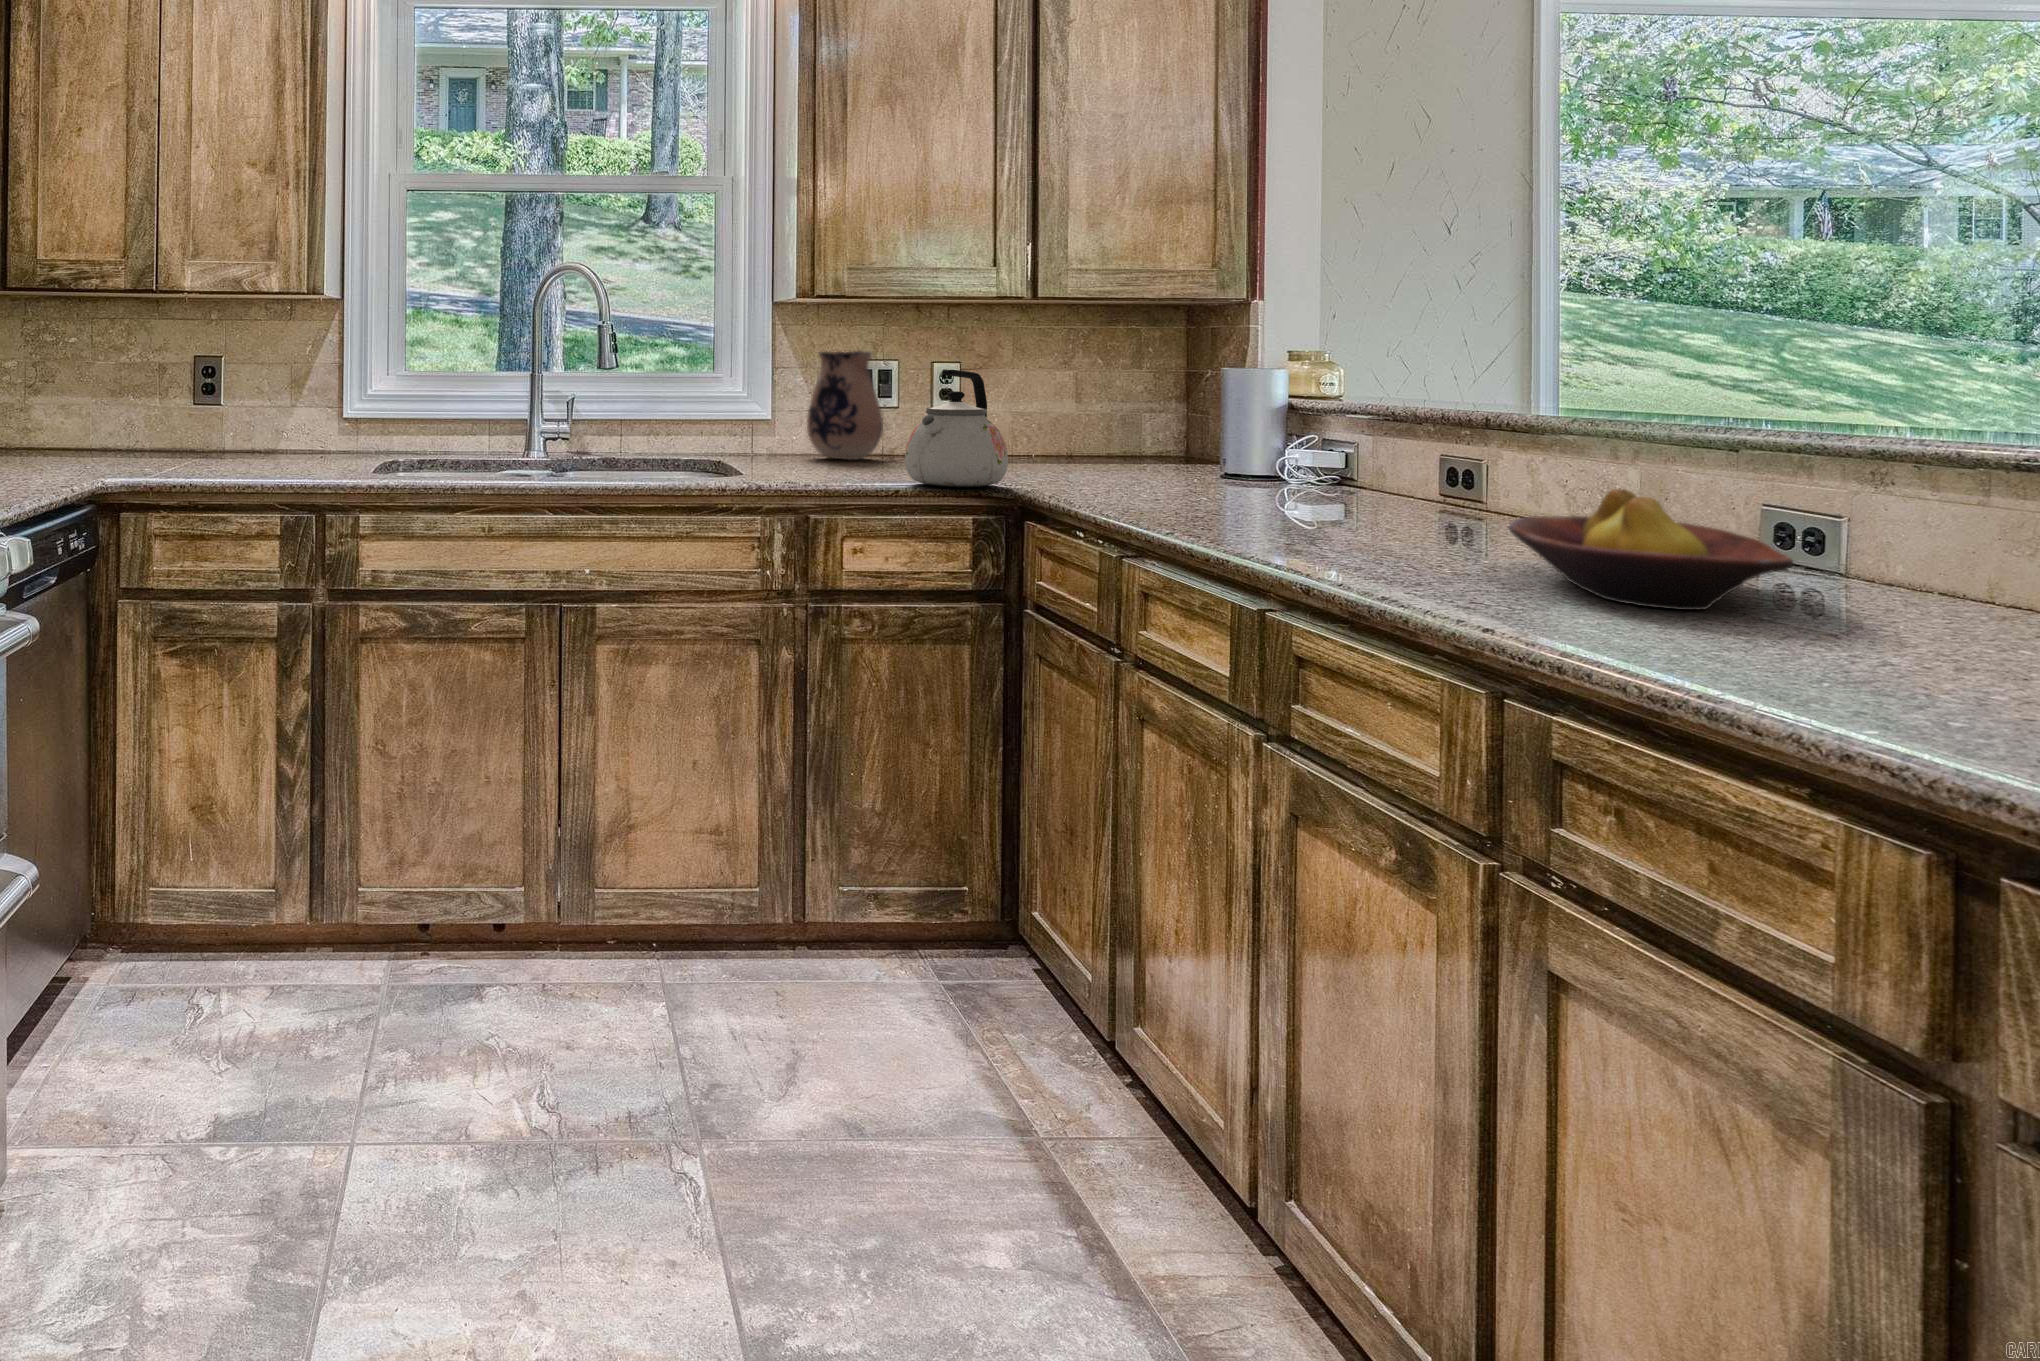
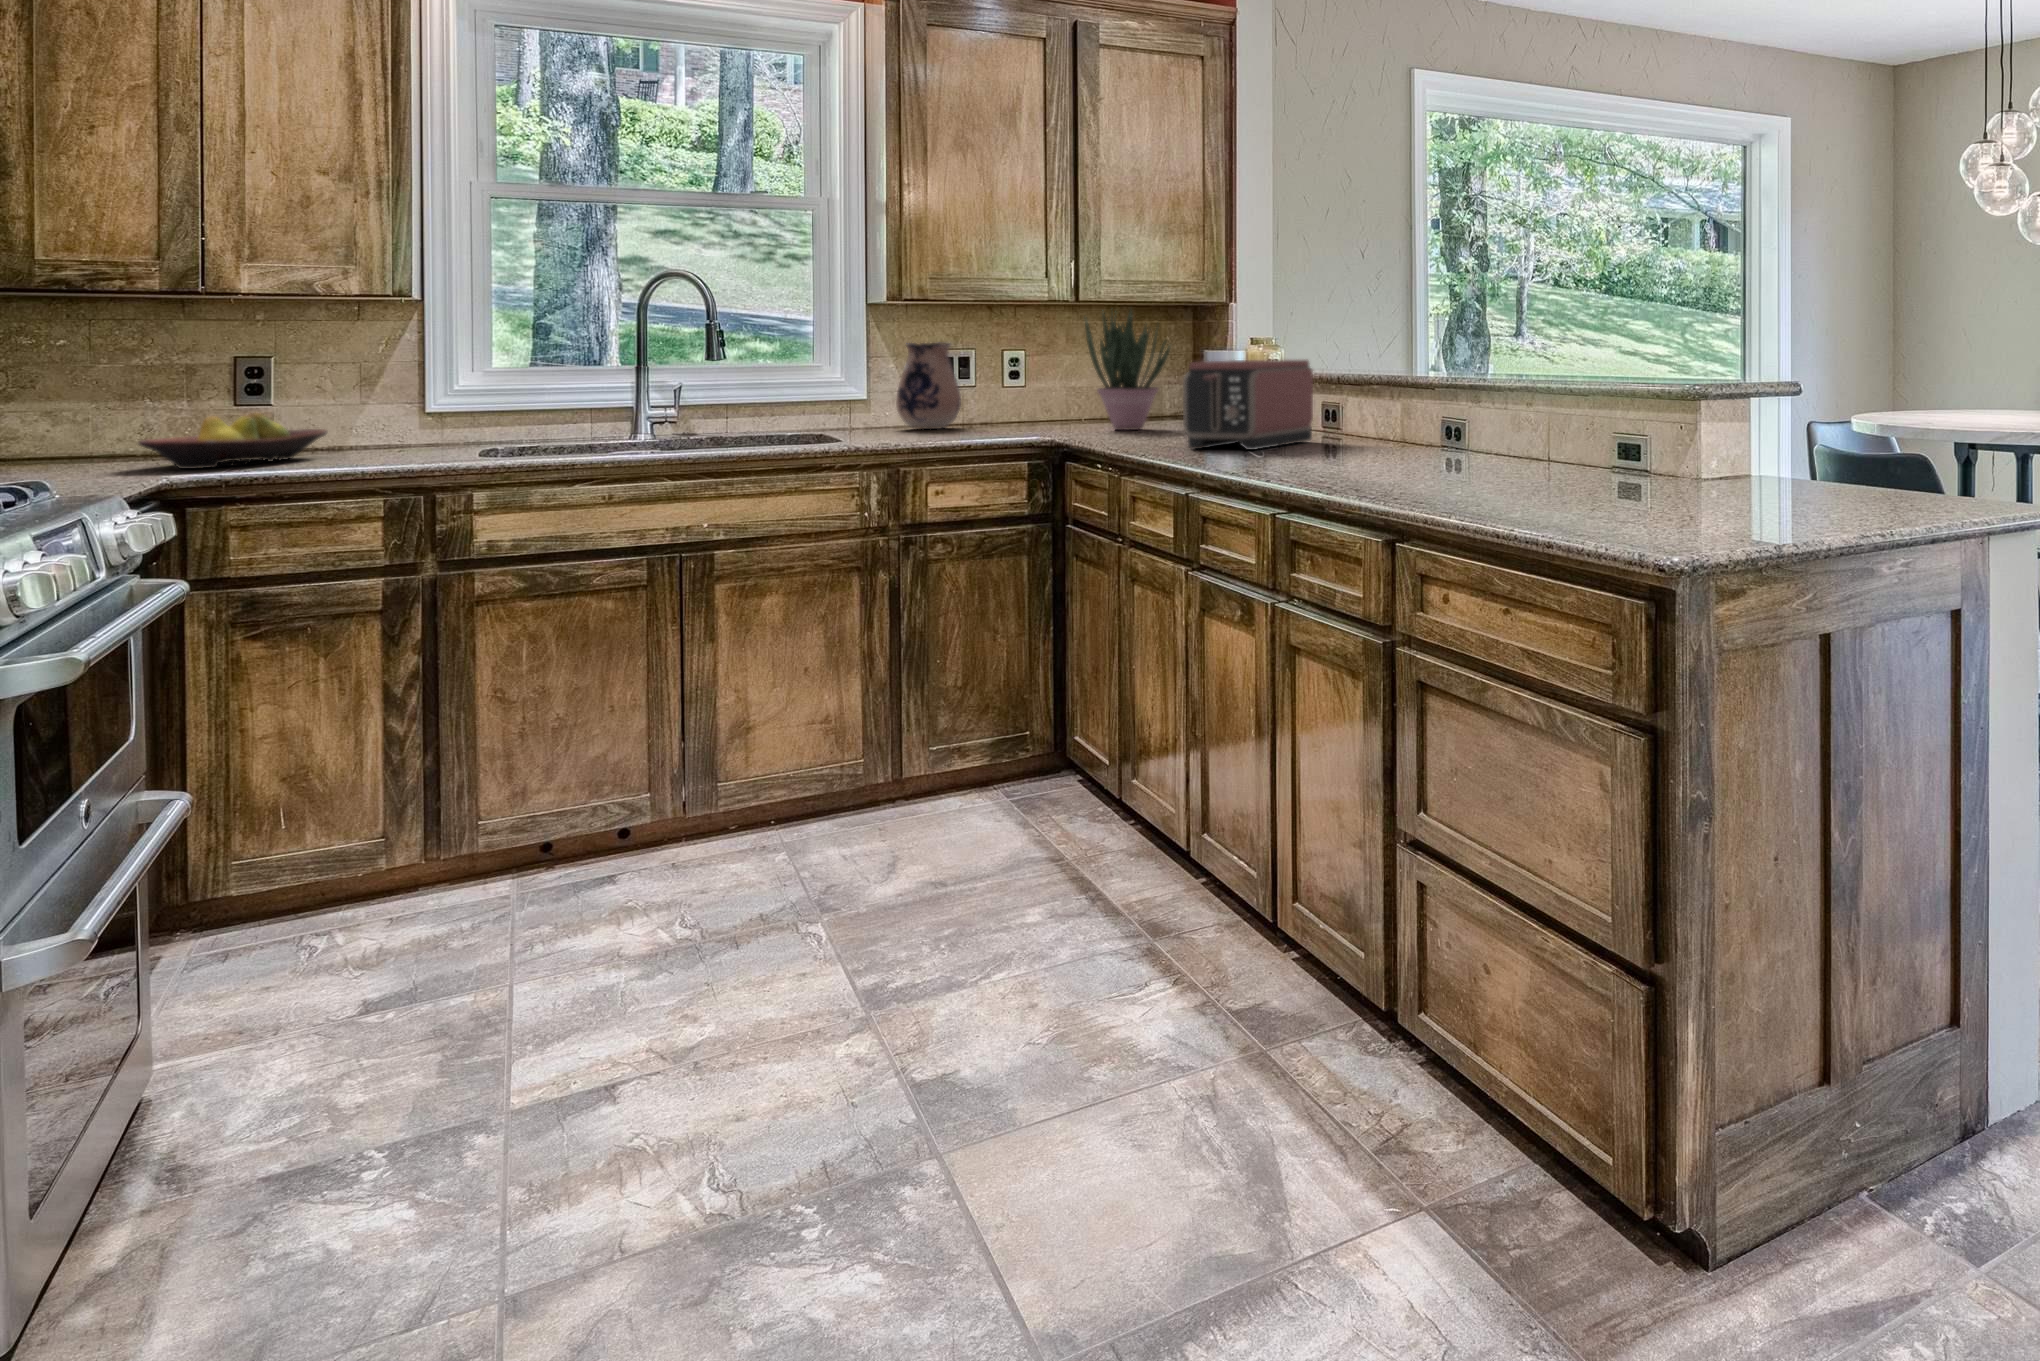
potted plant: none [1047,305,1169,478] -> present [1085,310,1170,430]
kettle: present [905,369,1008,487] -> none [976,355,1054,441]
toaster: none [1219,385,1437,534] -> present [1183,360,1313,450]
fruit bowl: present [1509,489,1793,610] -> present [138,413,327,469]

